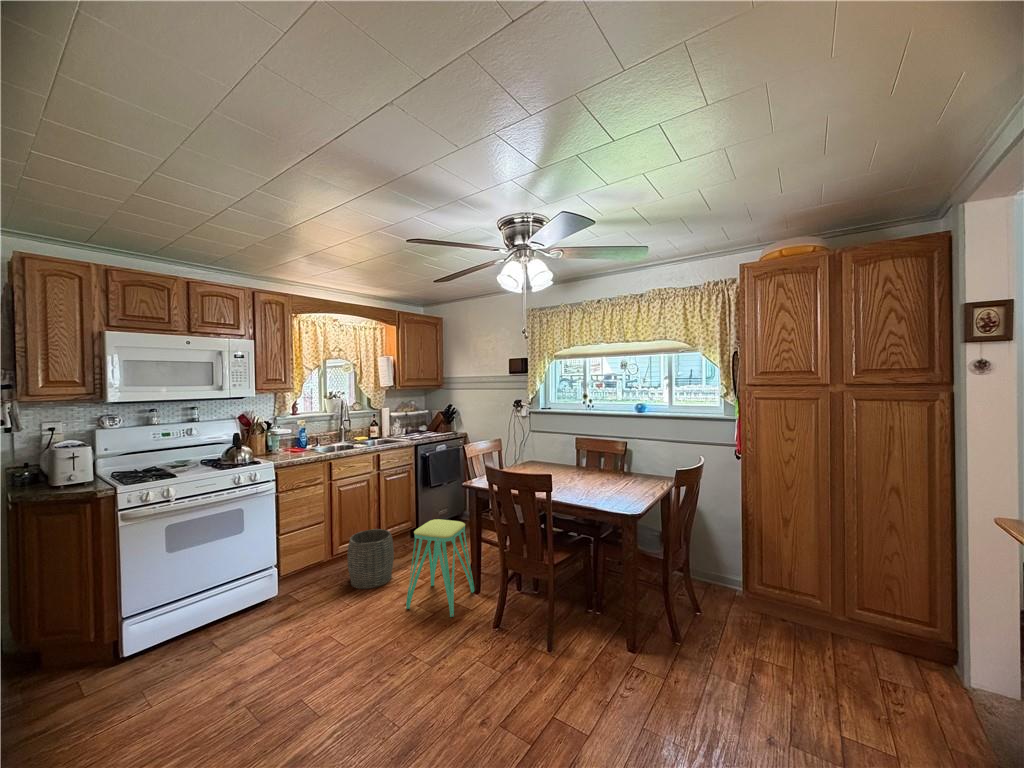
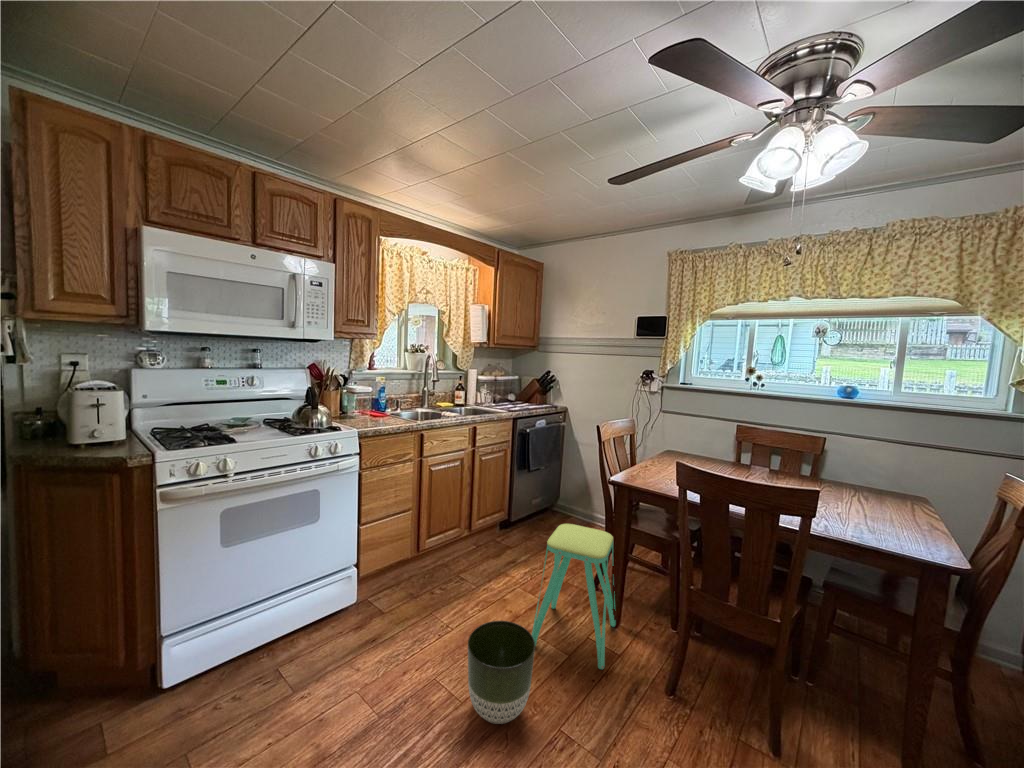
woven basket: present [347,529,394,589] -> none [442,523,500,603]
planter: none [343,585,391,651] -> present [468,621,535,724]

